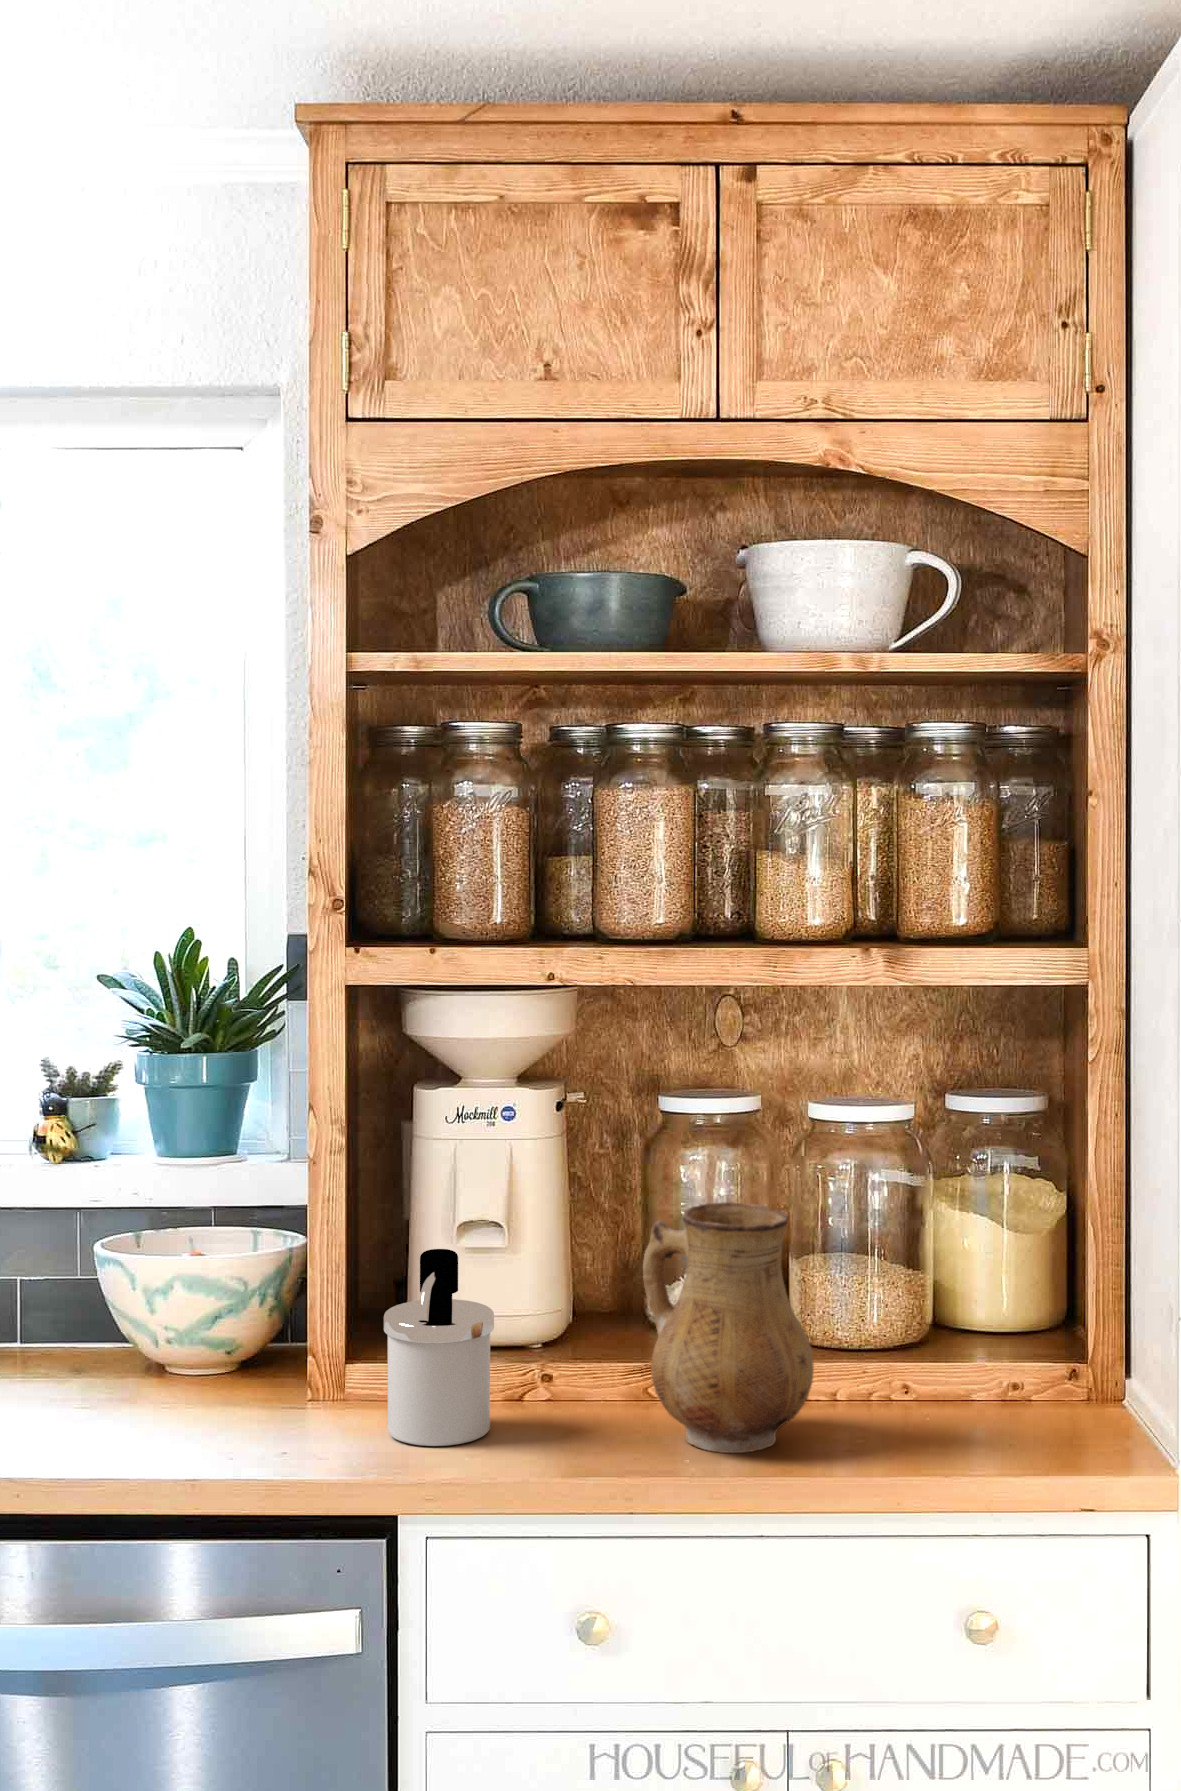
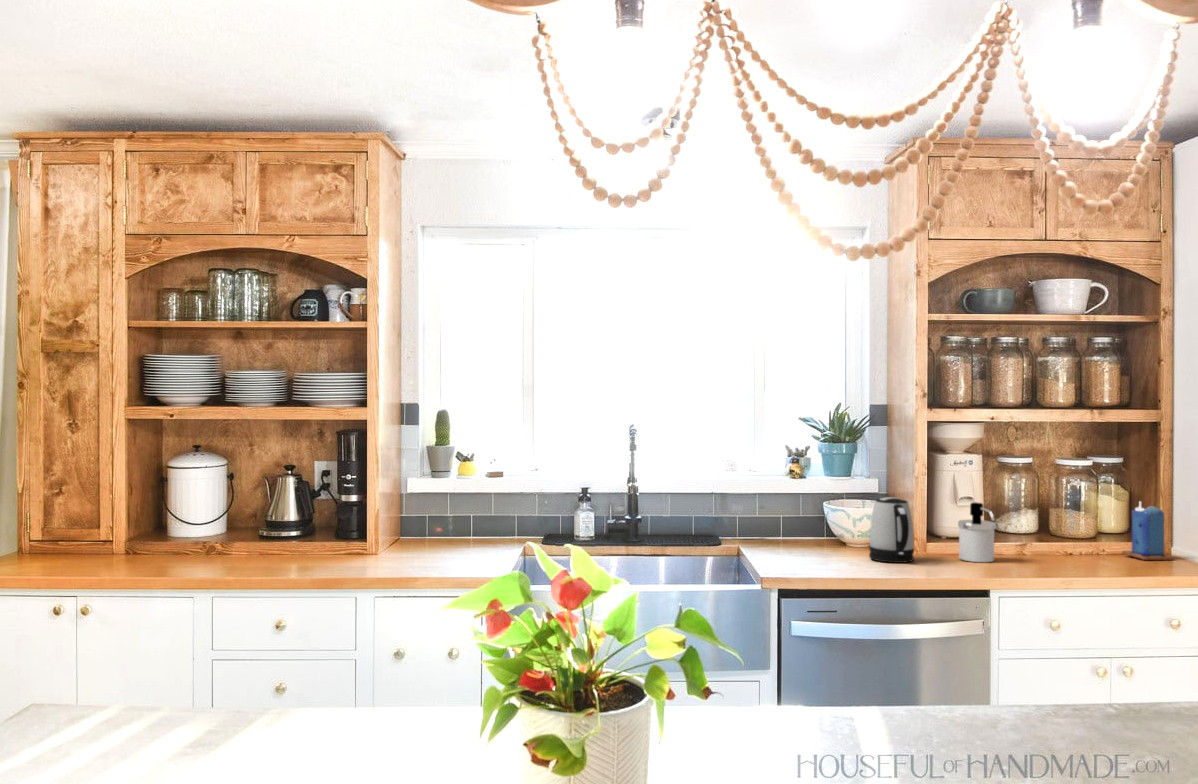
ceramic pitcher: present [643,1202,814,1453] -> none [1035,488,1101,563]
kettle: none [112,1230,248,1444] -> present [869,497,914,563]
candle: none [938,1246,1062,1443] -> present [1122,502,1174,560]

